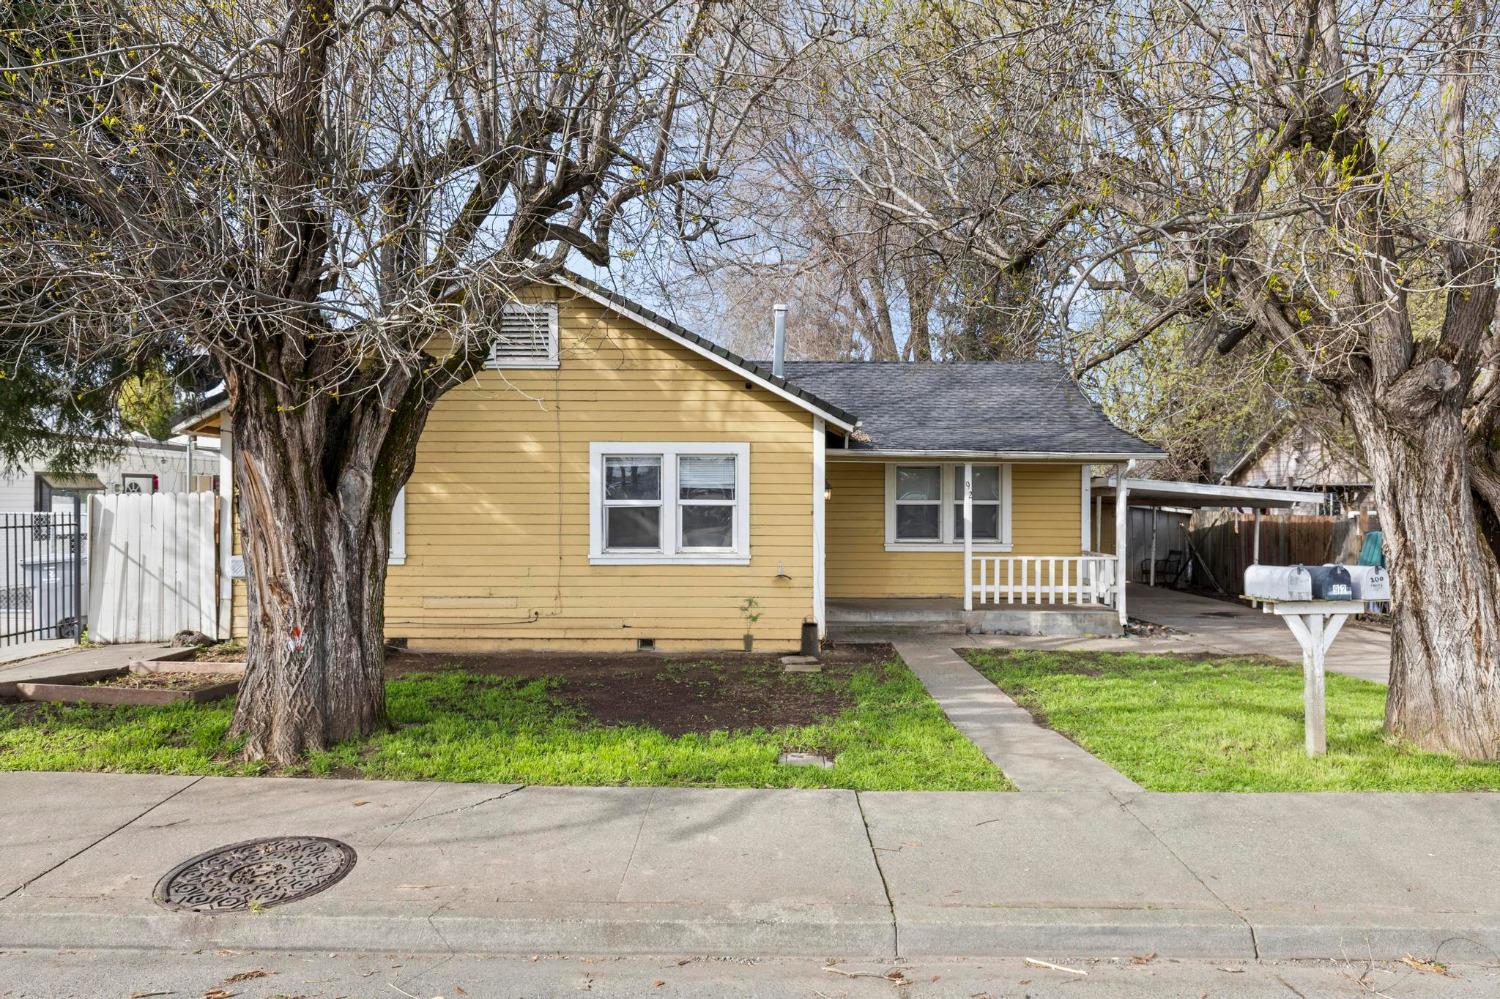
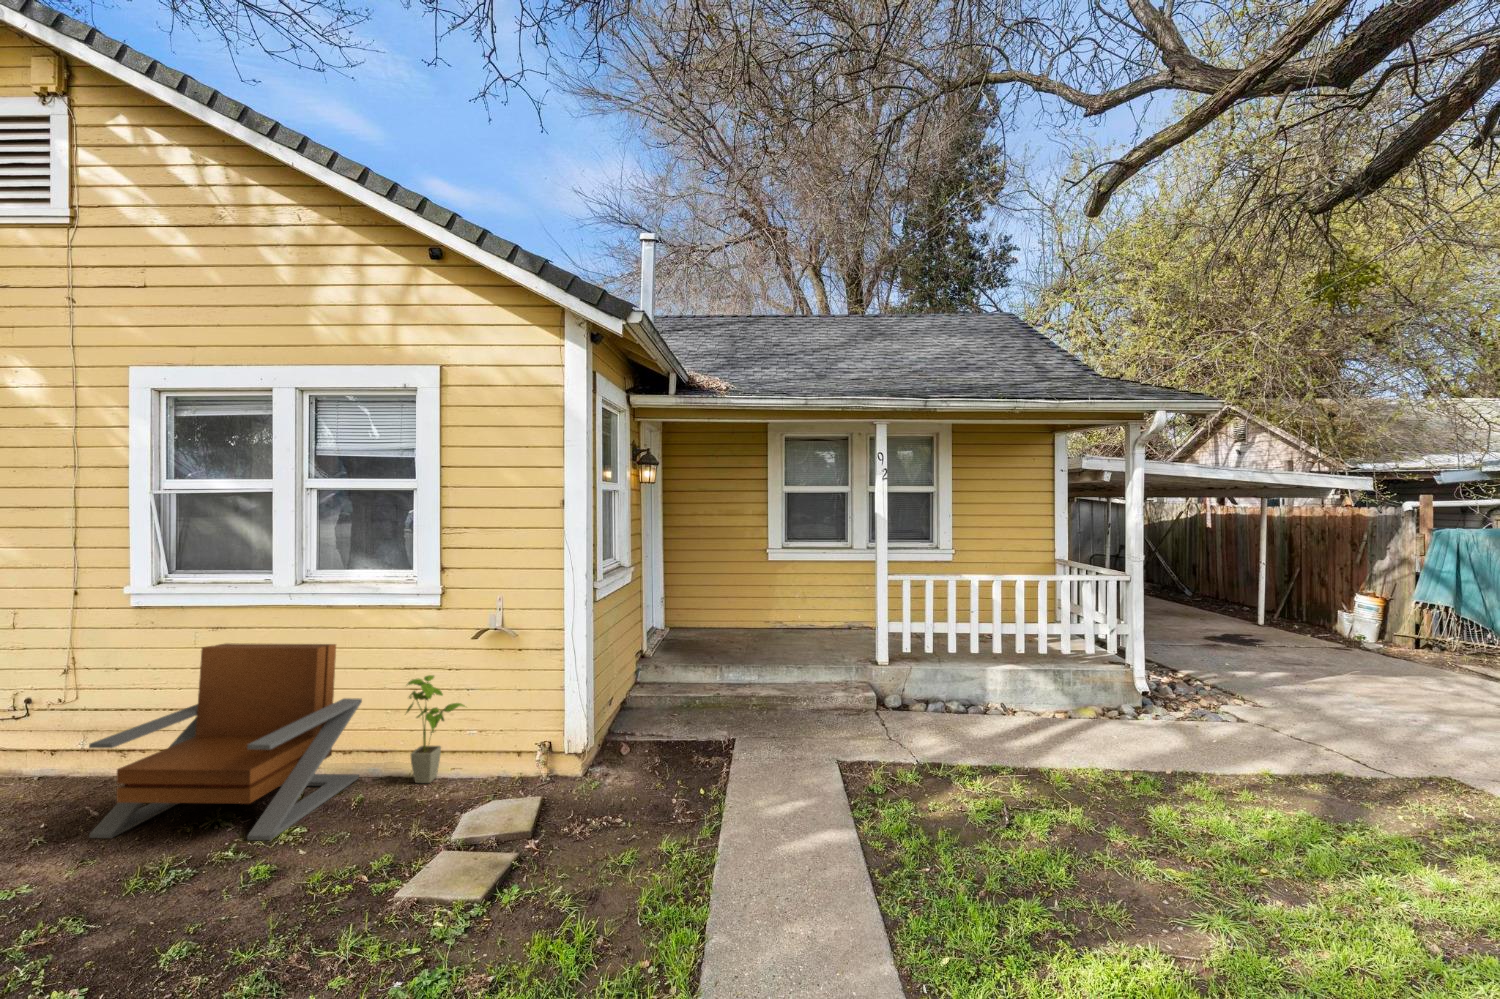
lounge chair: none [631,582,714,661] -> present [89,643,362,840]
watering can: present [800,617,820,656] -> none [509,710,554,811]

